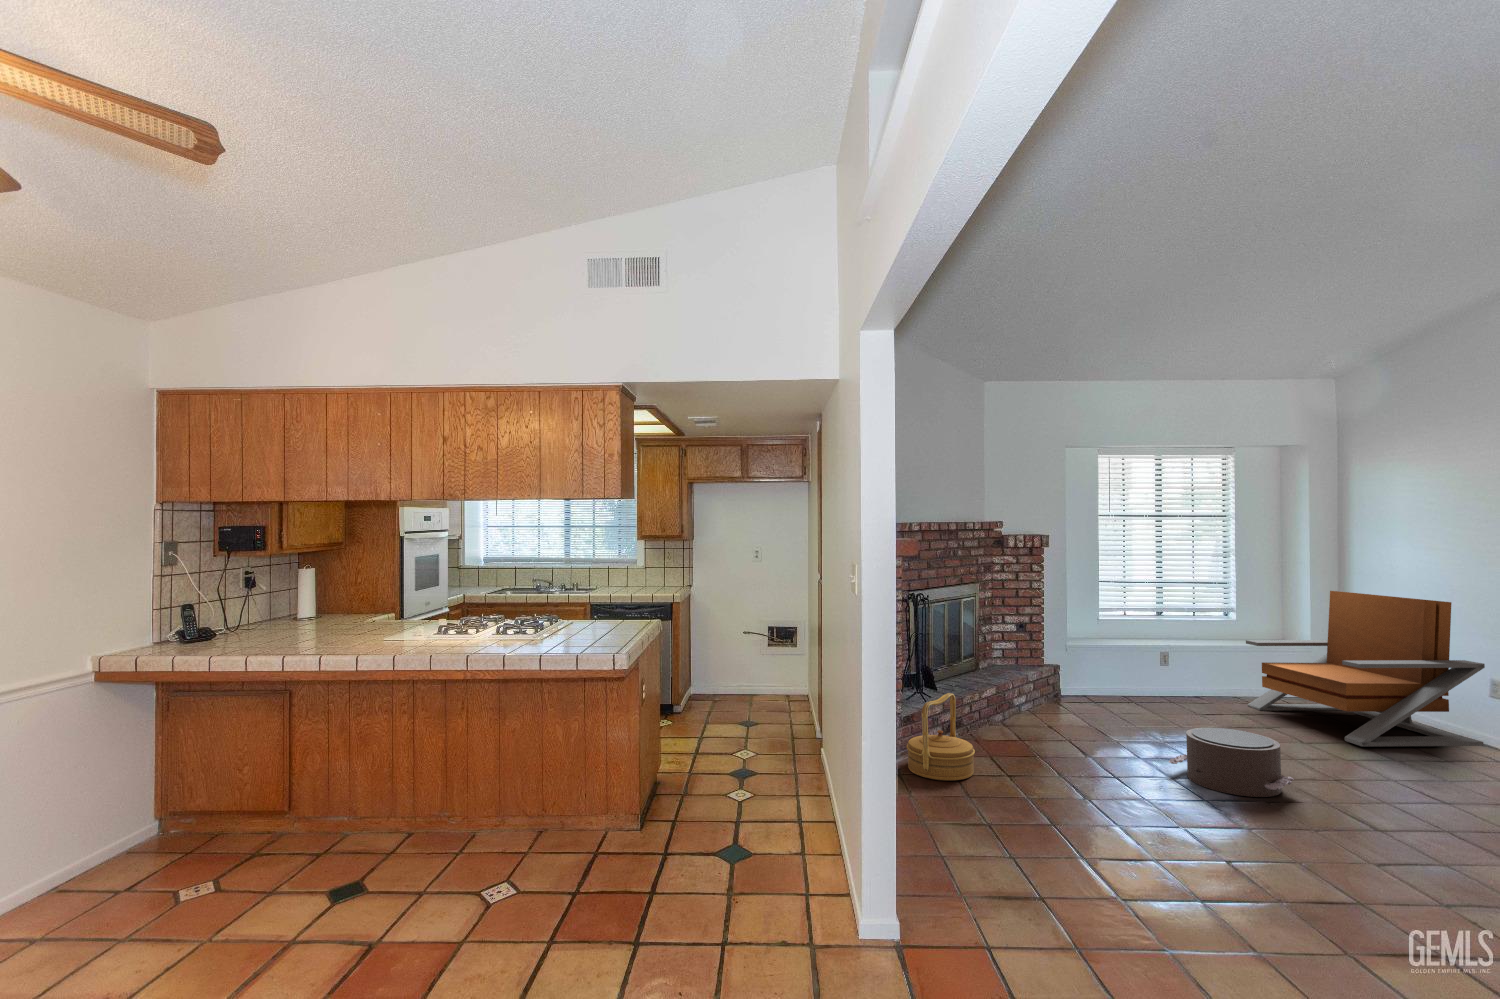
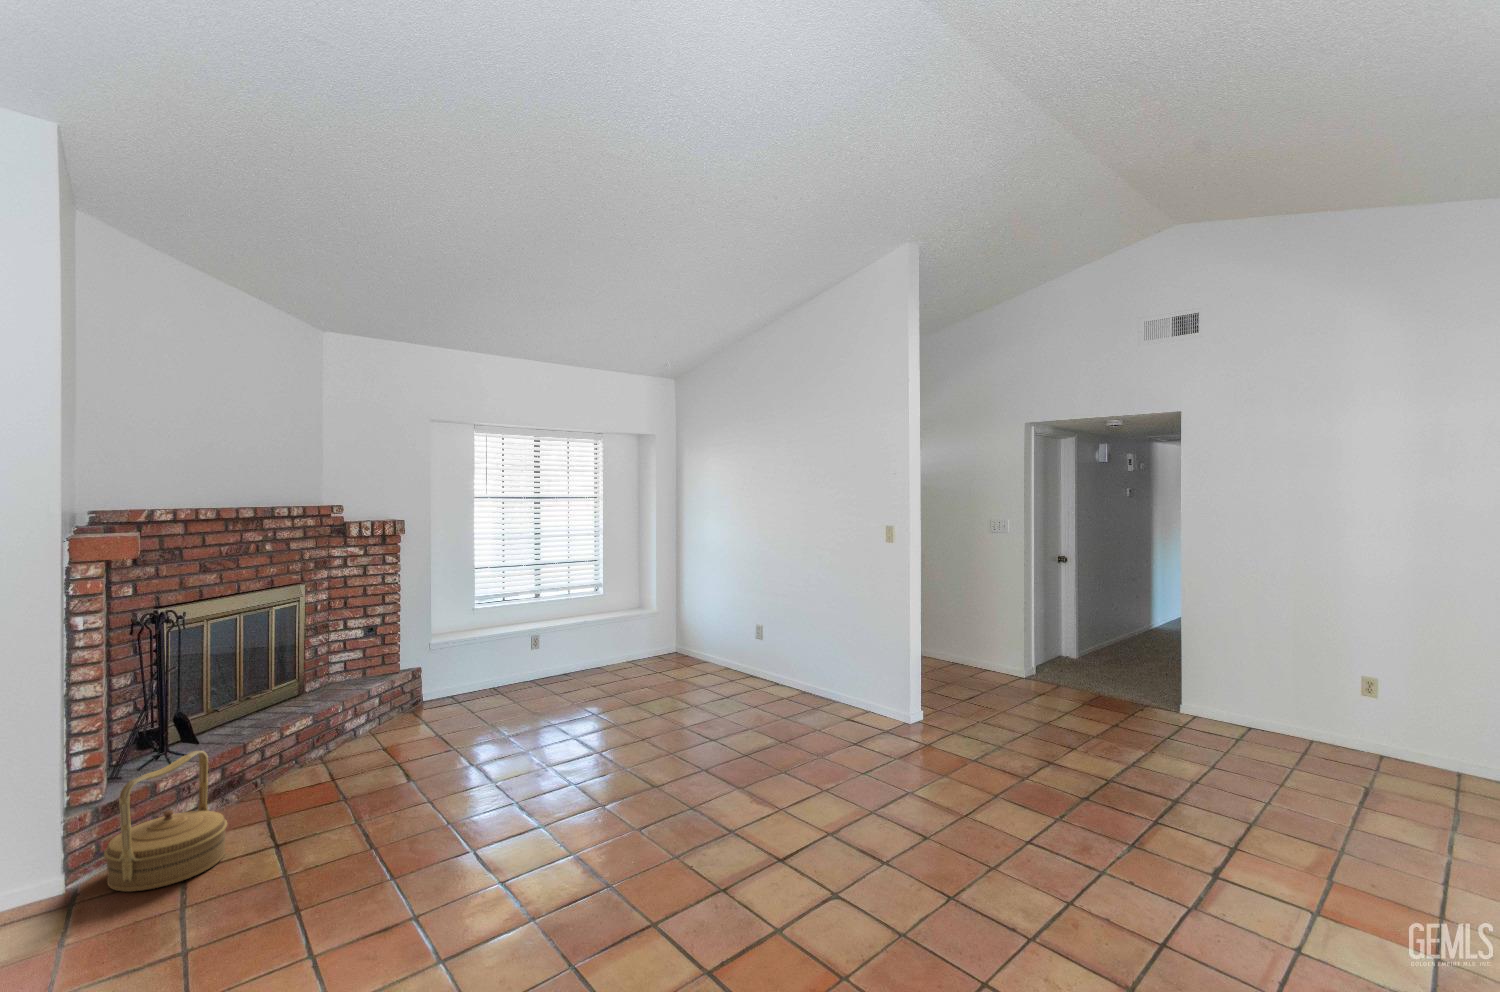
lounge chair: present [1246,591,1485,746] -> none [606,562,765,704]
pouf: present [1168,728,1294,797] -> none [491,719,606,794]

